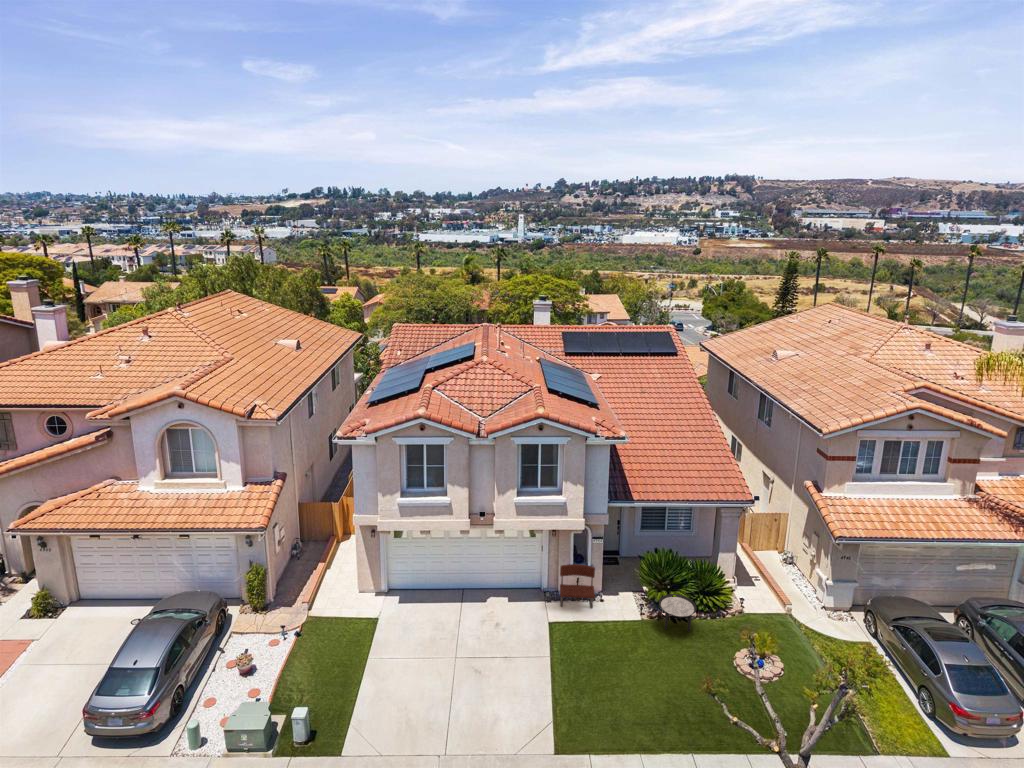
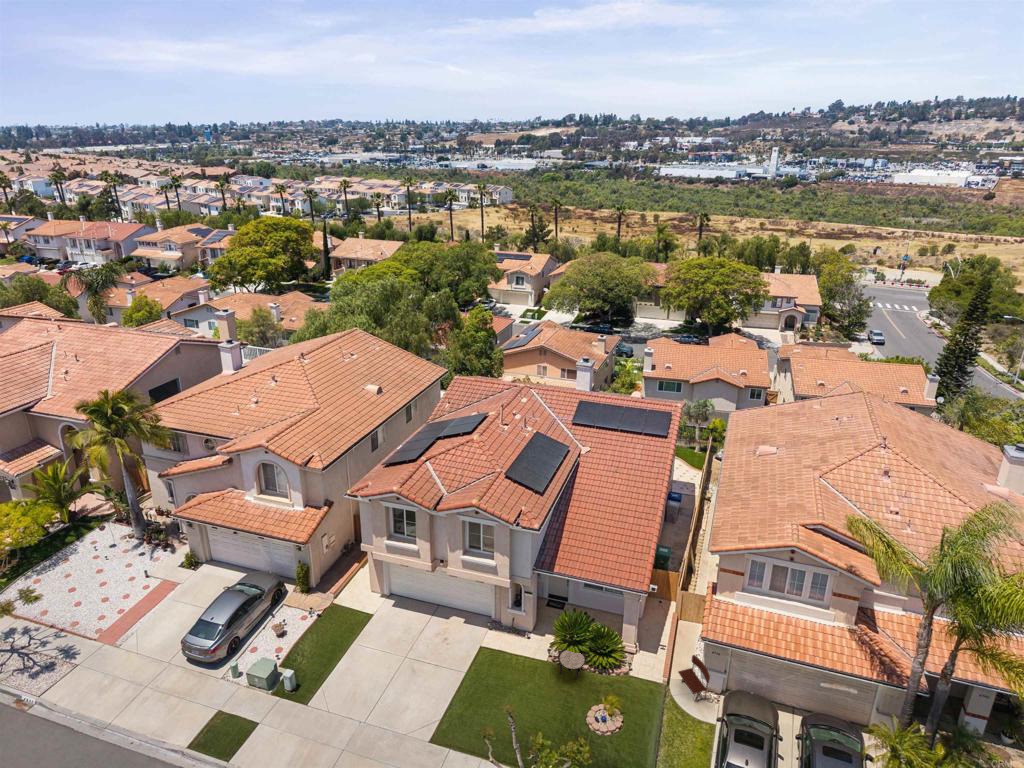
bench: present [560,564,595,608] -> present [678,655,710,702]

